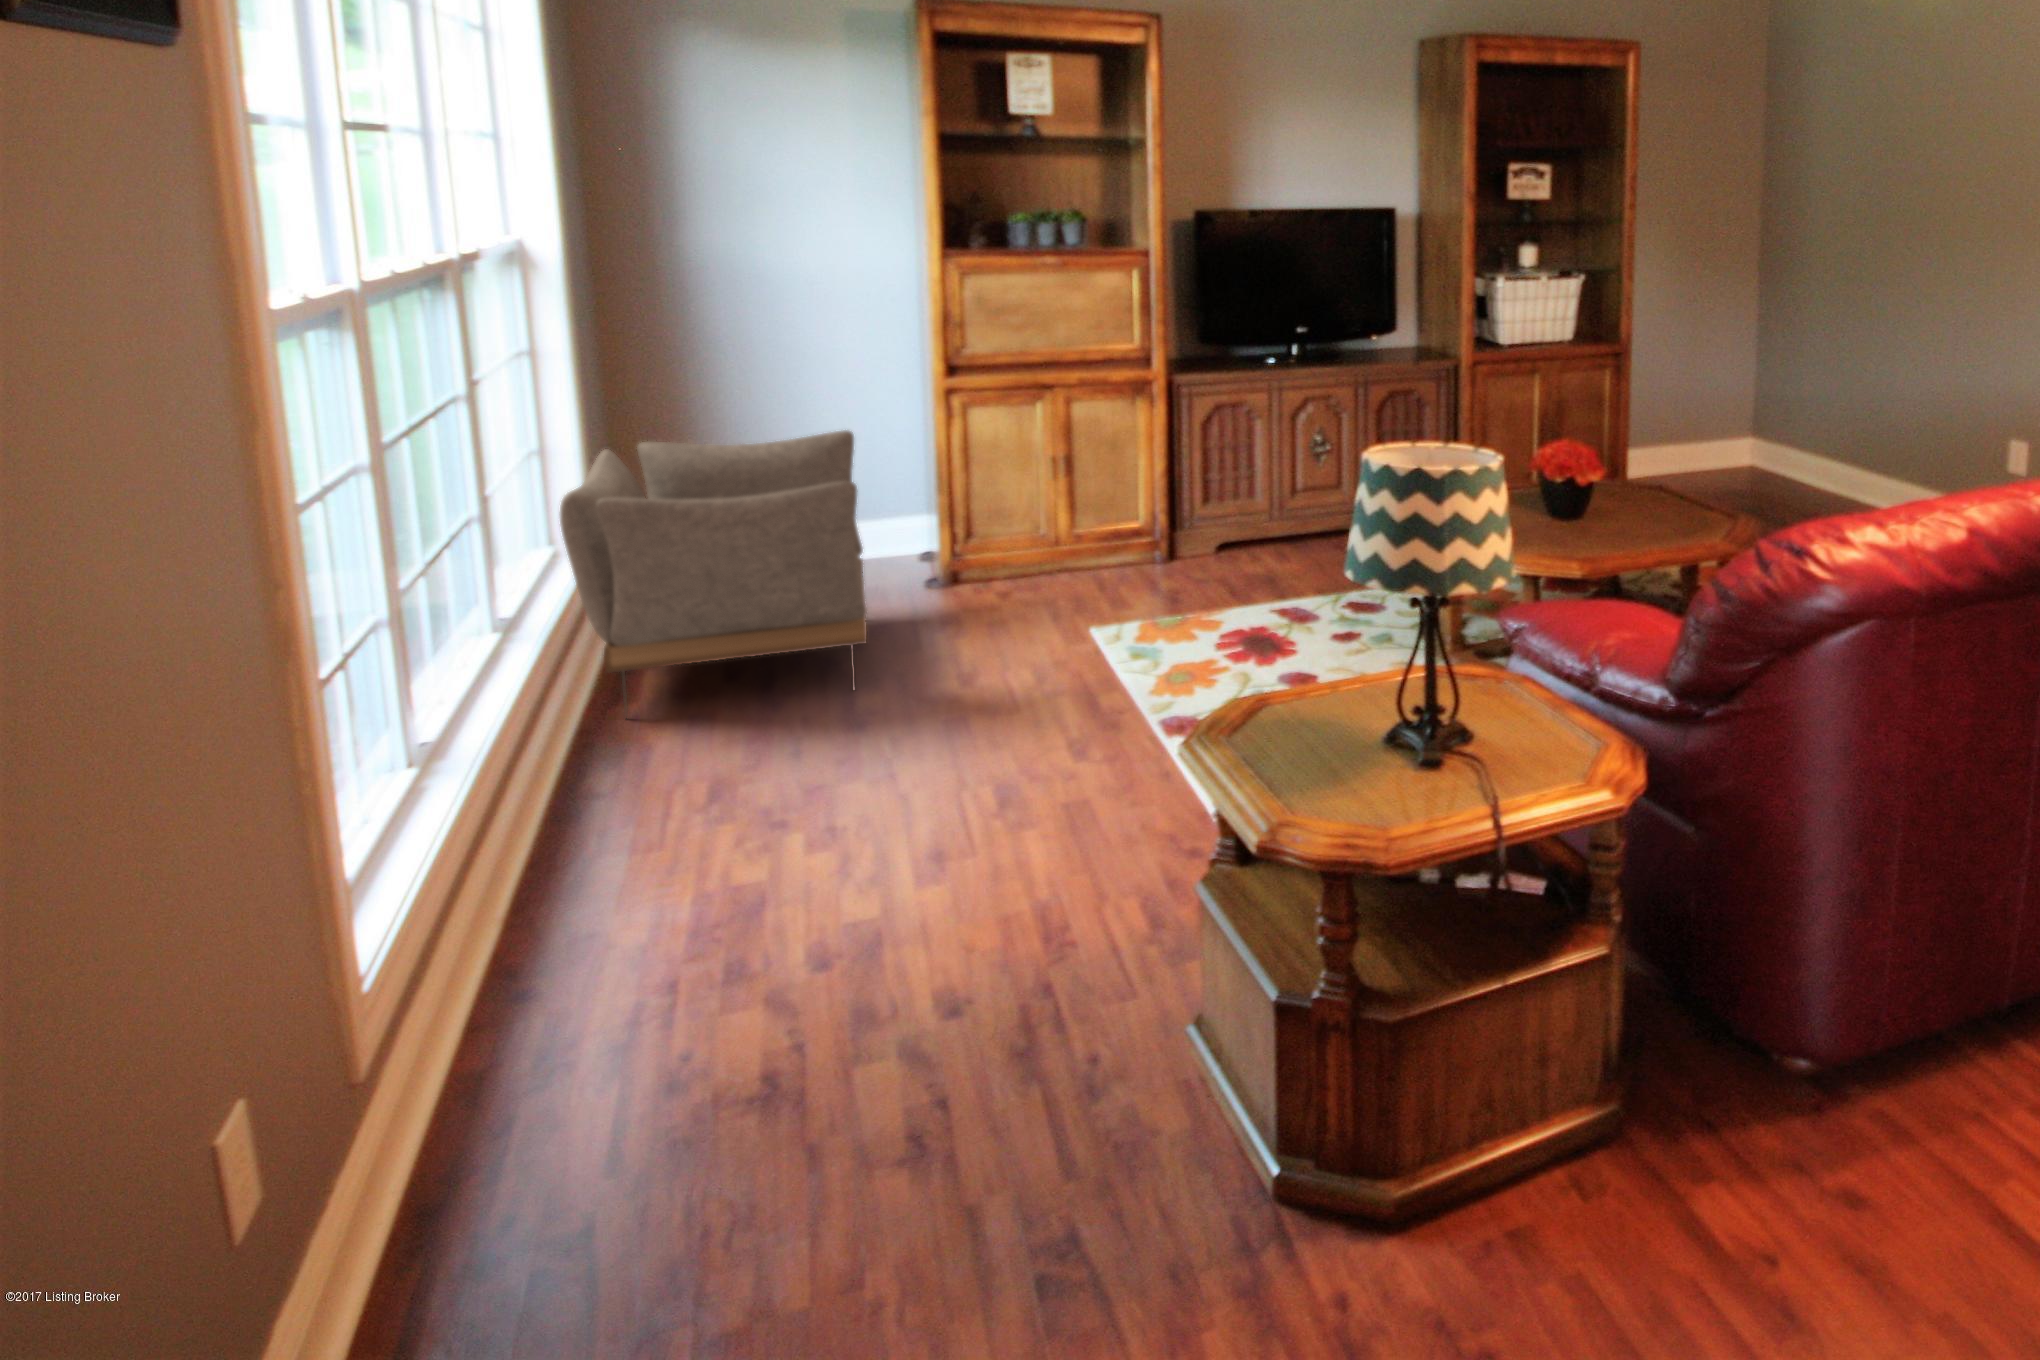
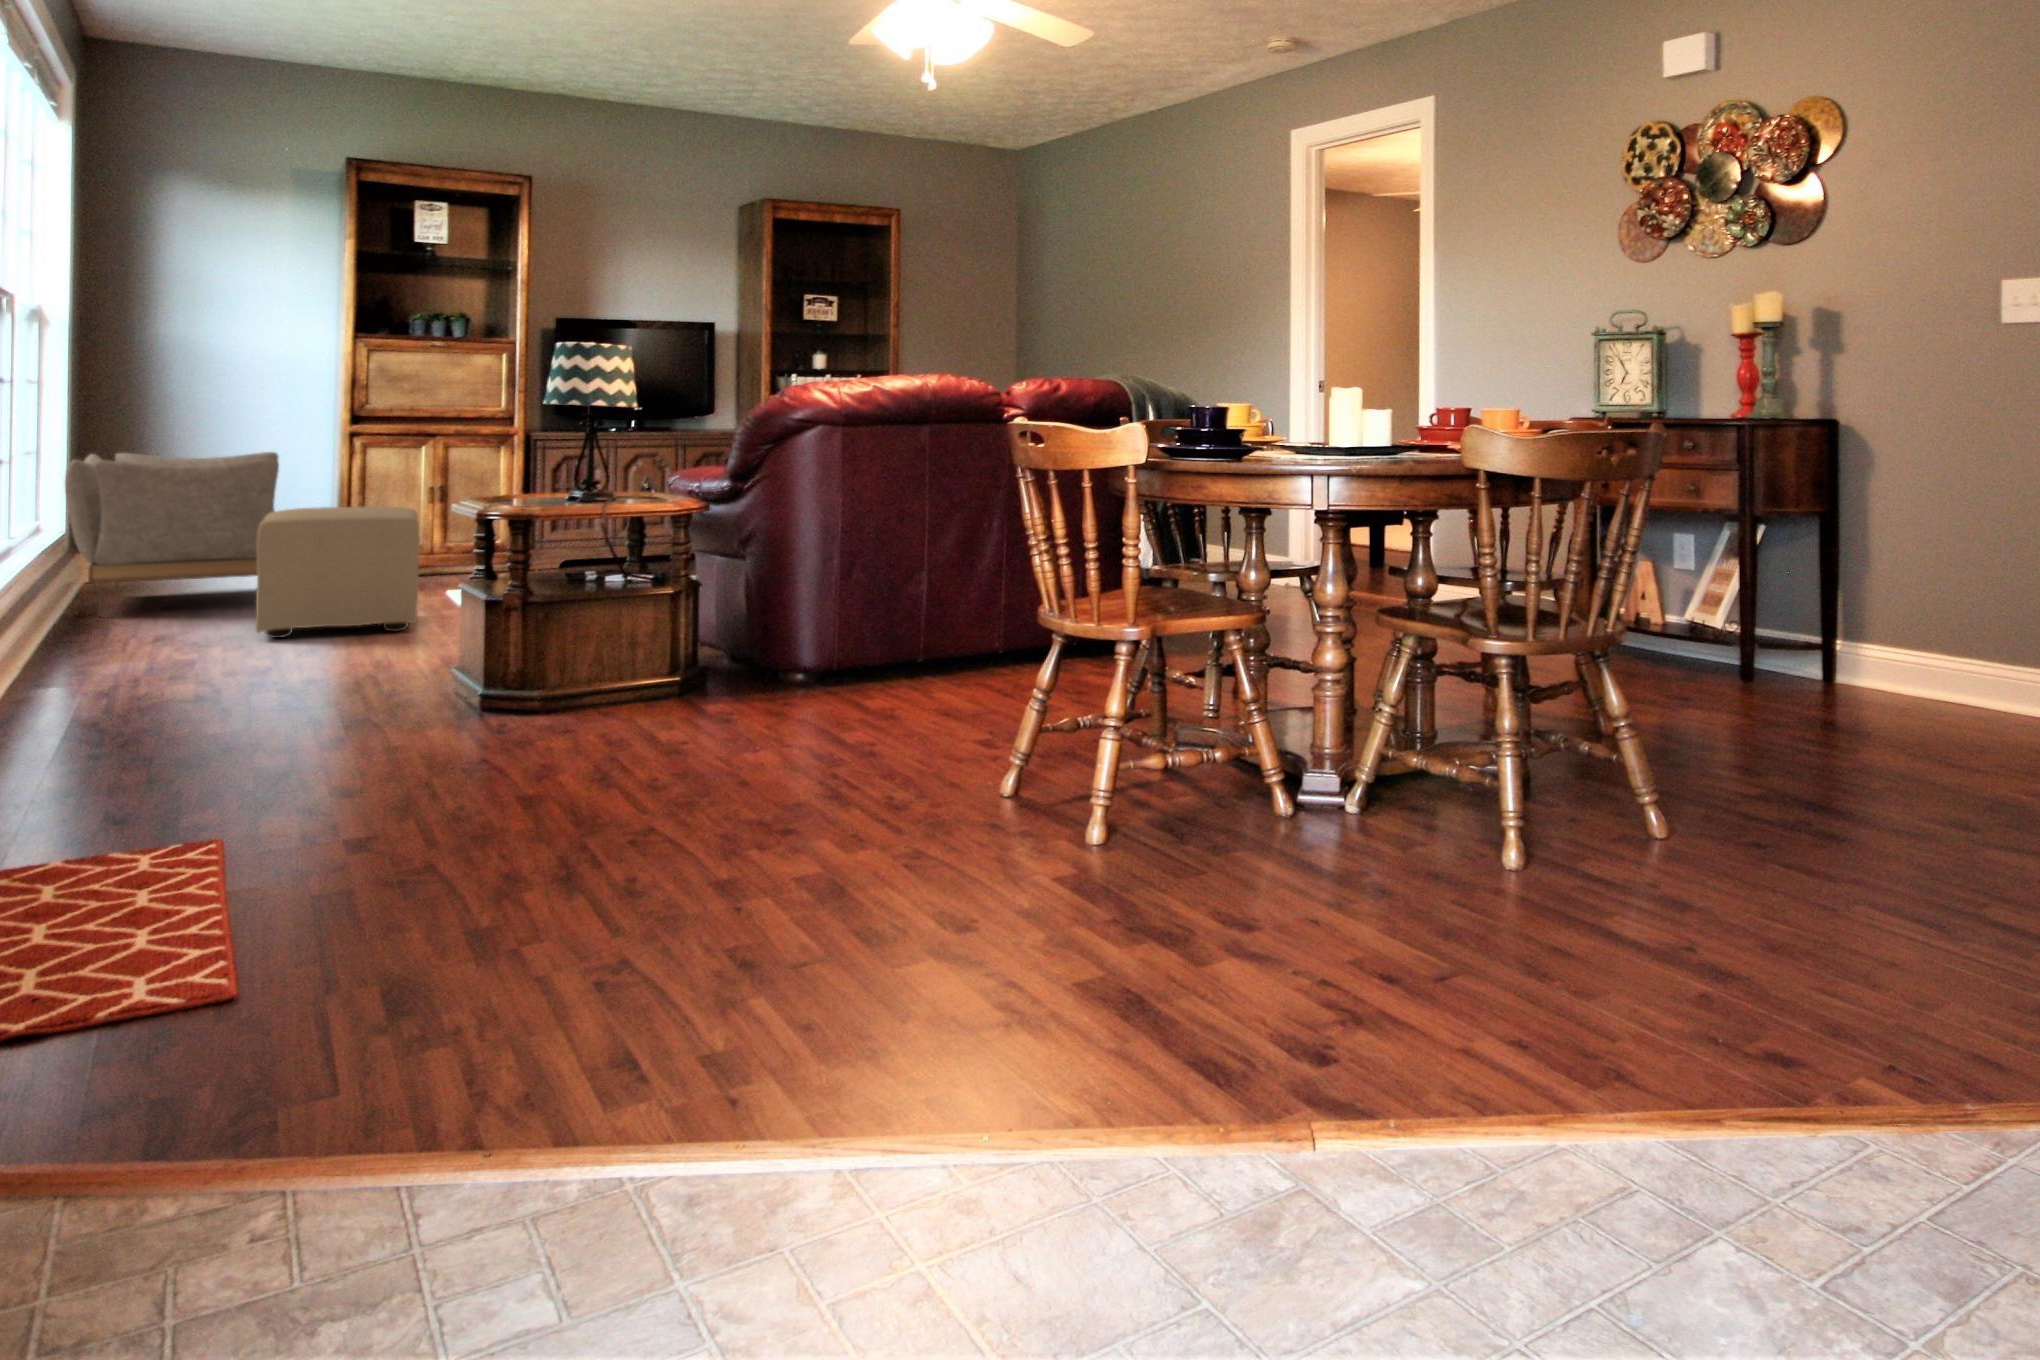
ottoman: none [835,573,1082,821] -> present [256,506,419,638]

